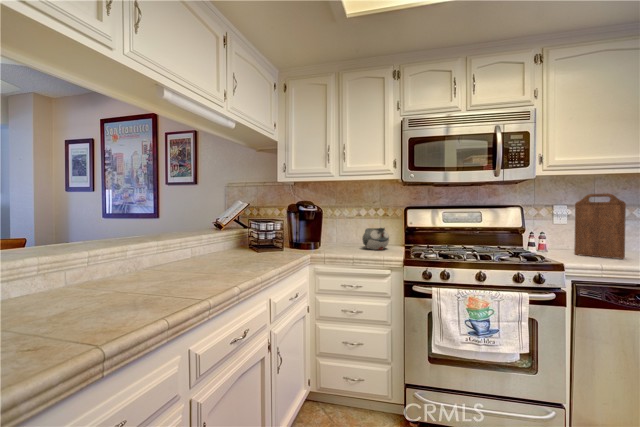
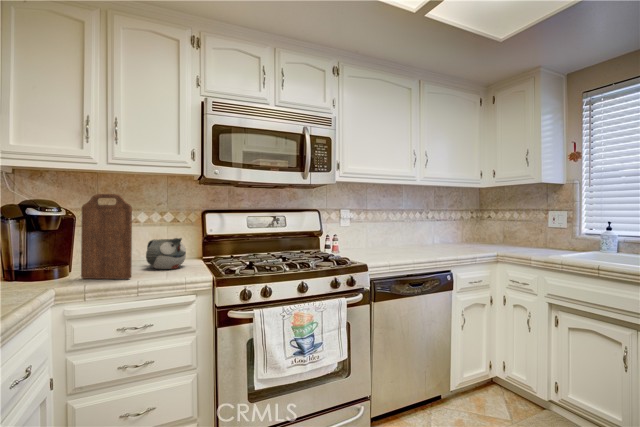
cutting board: present [574,193,626,259] -> present [81,194,132,279]

